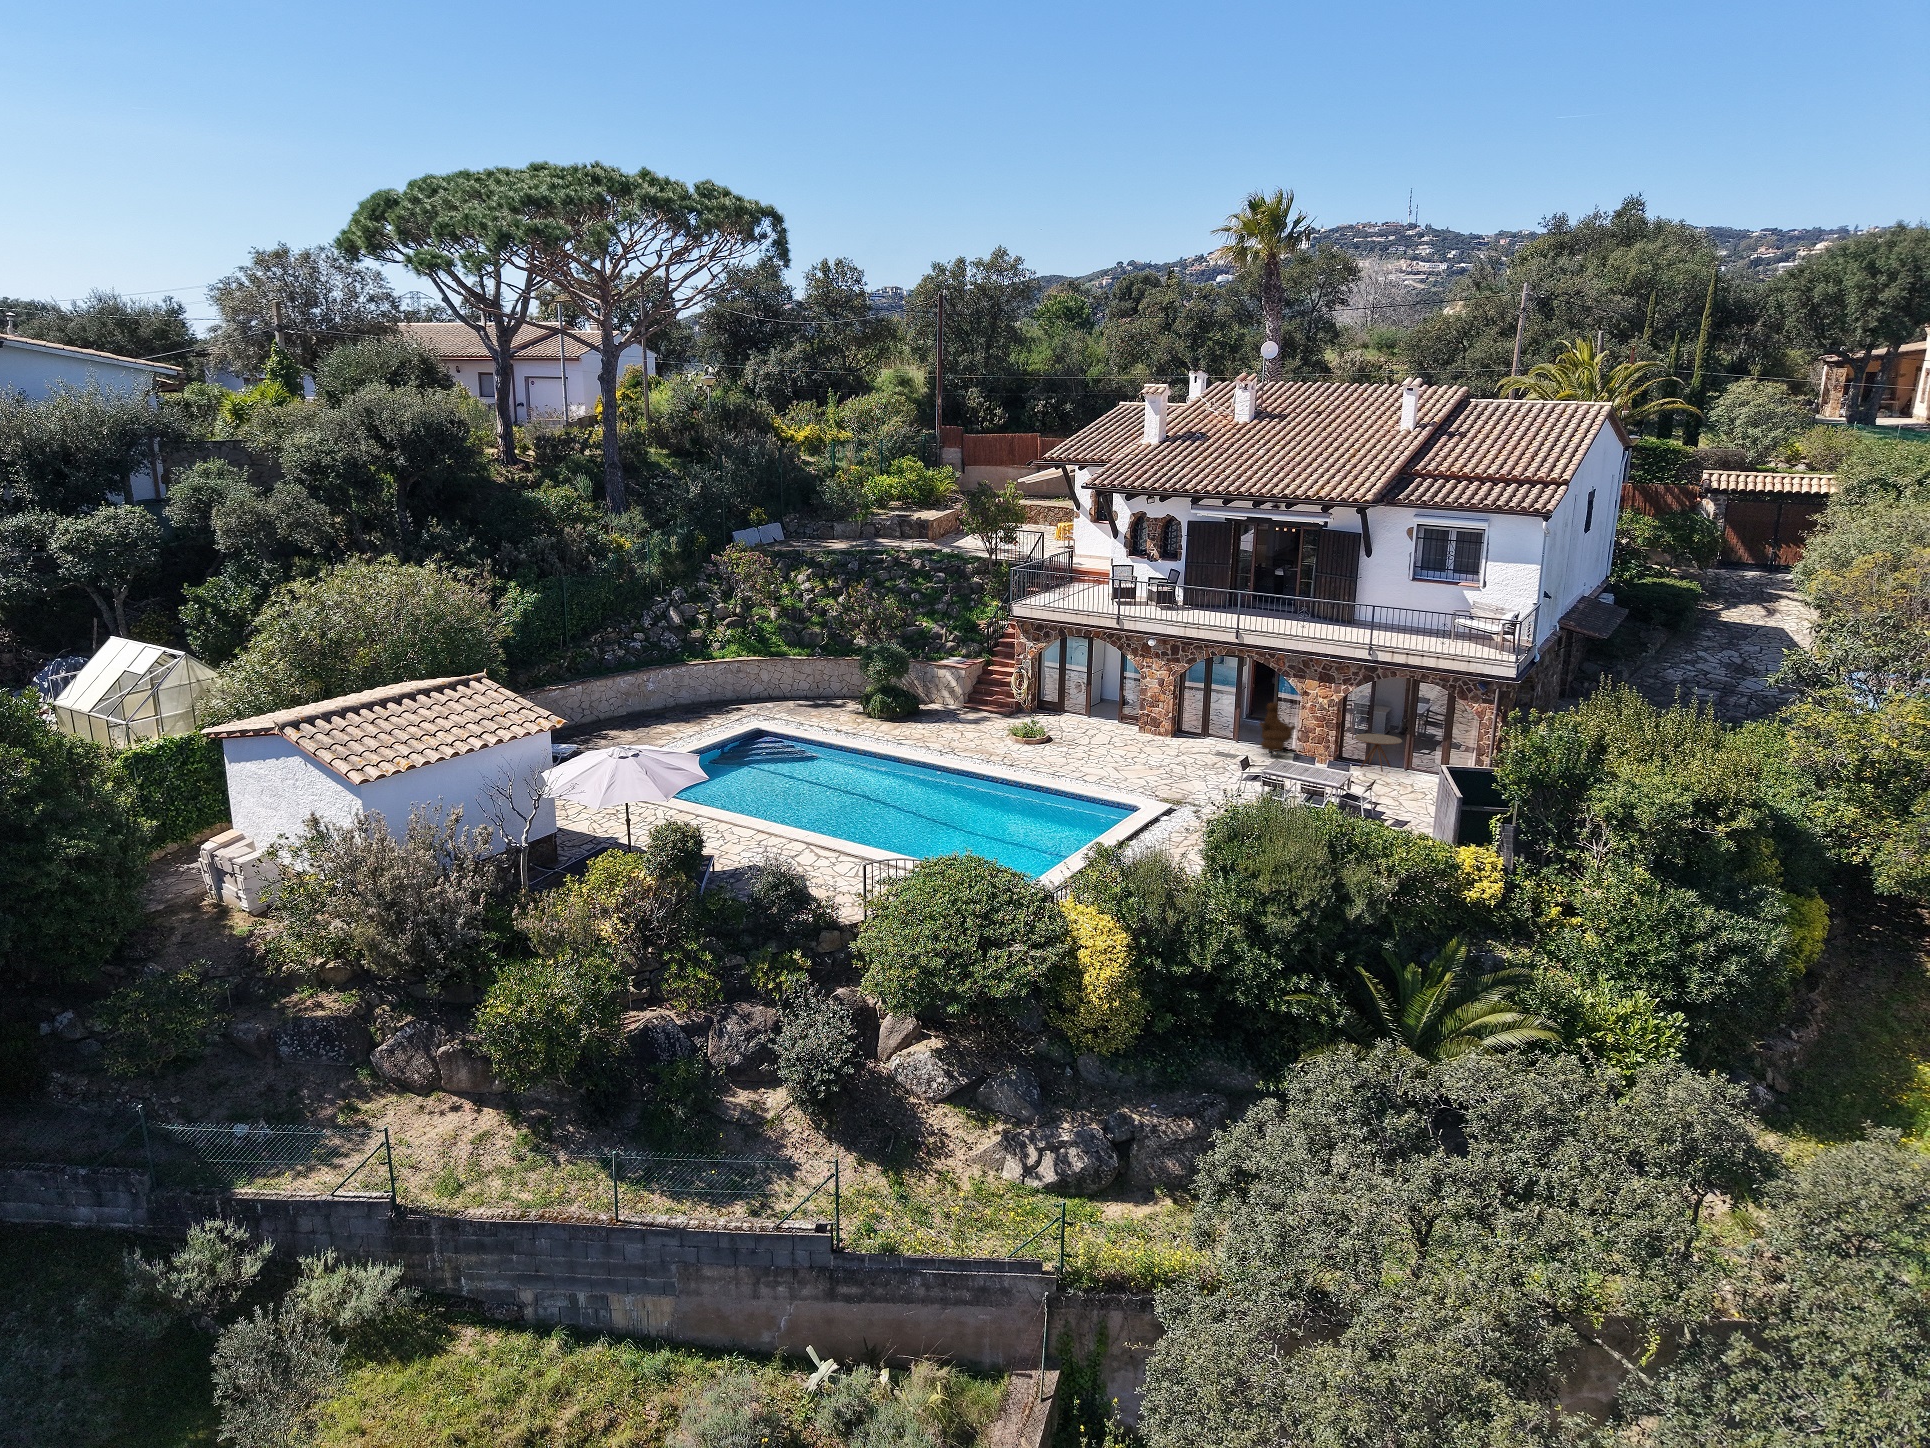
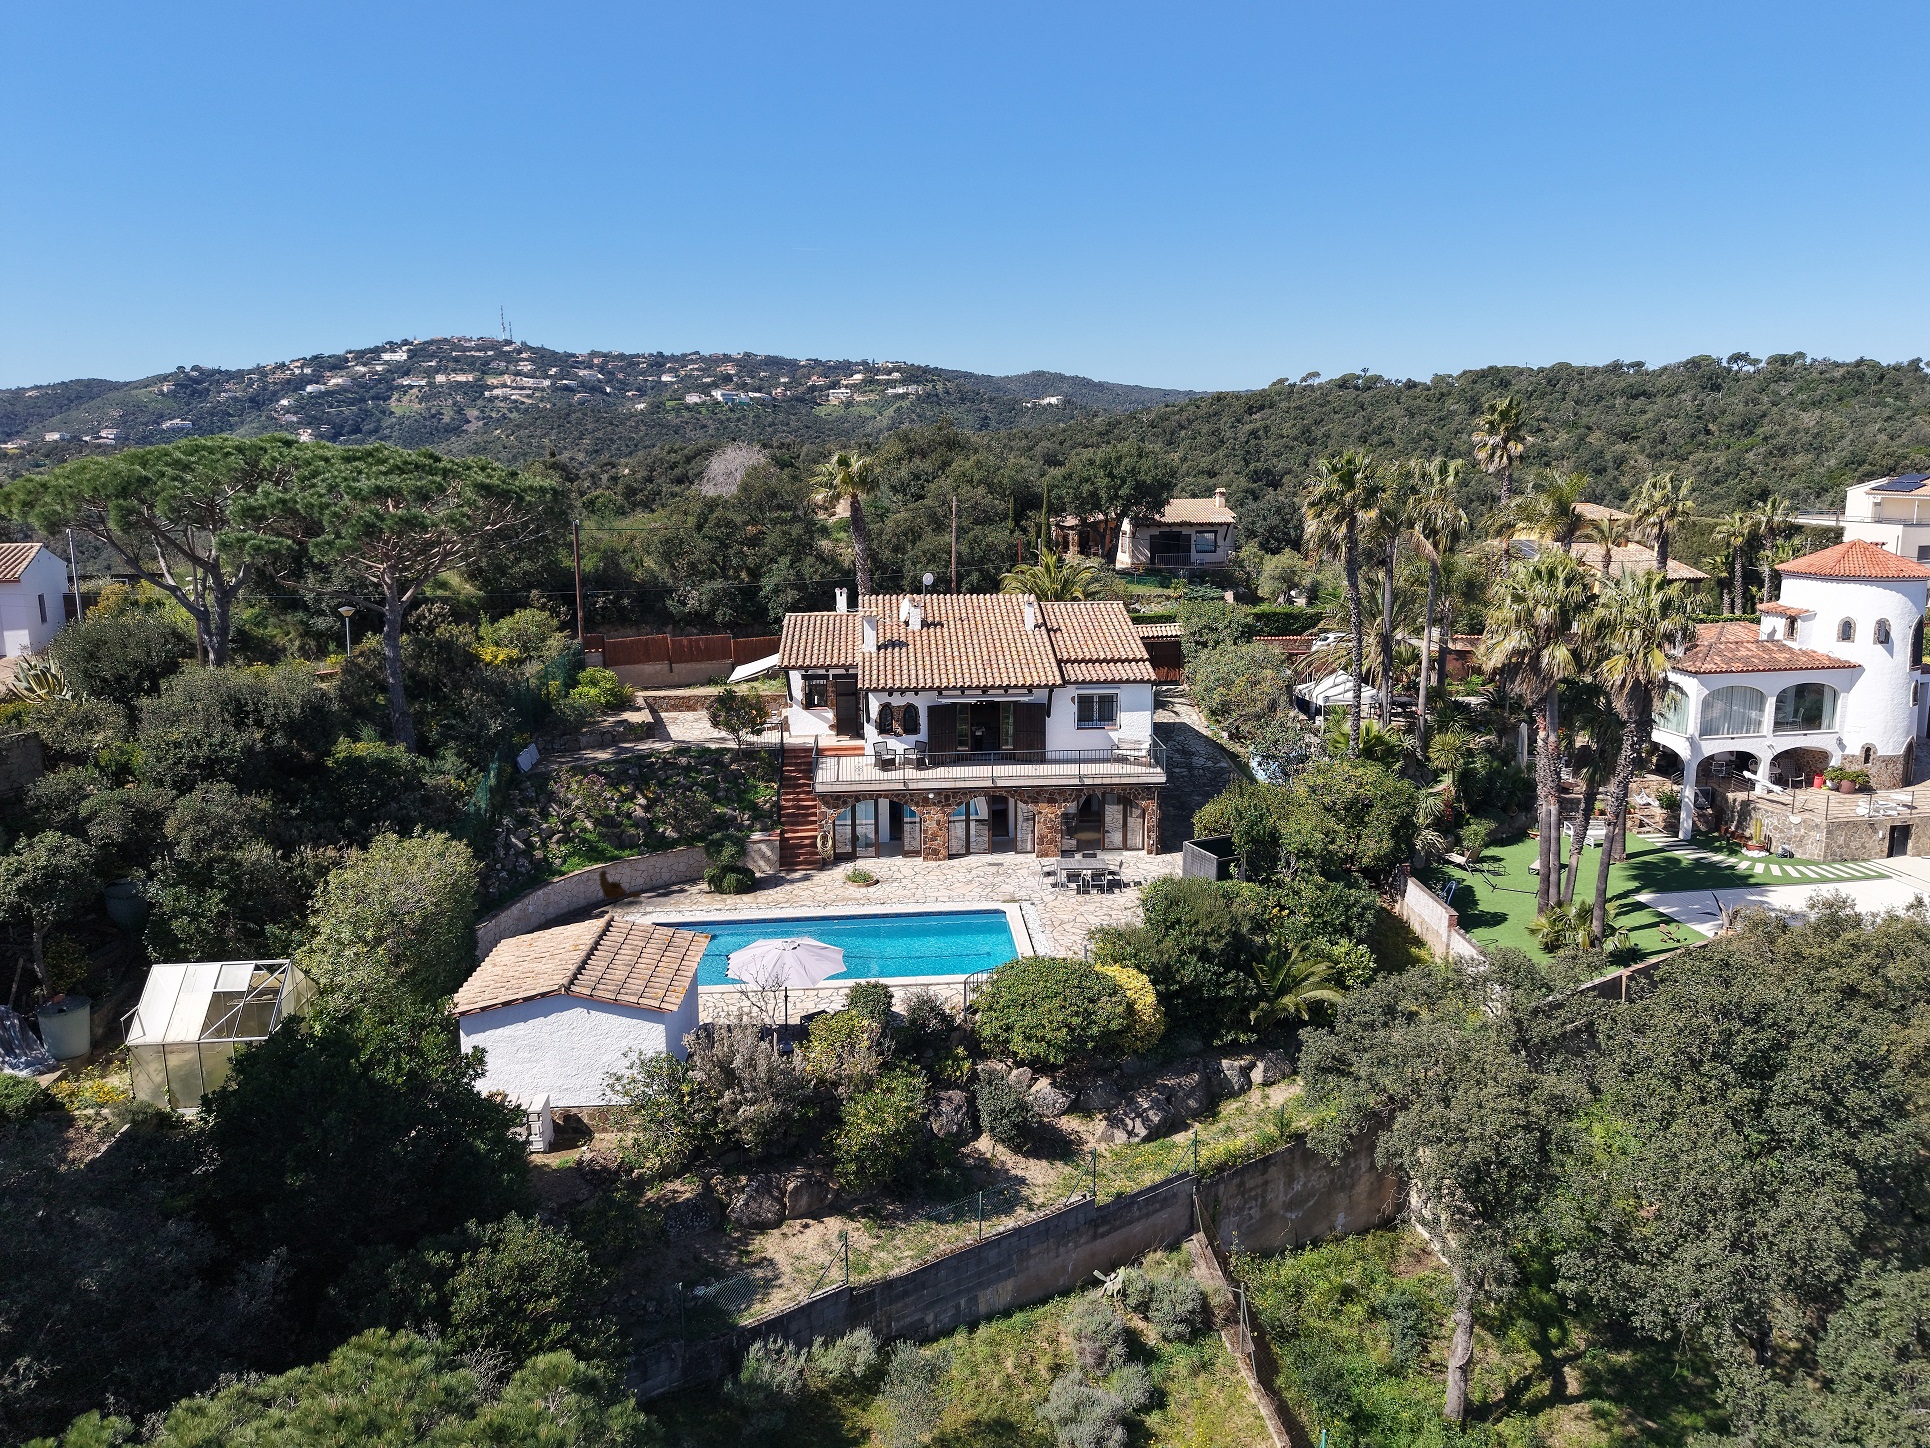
lounge chair: present [1259,703,1296,754] -> present [599,870,641,902]

